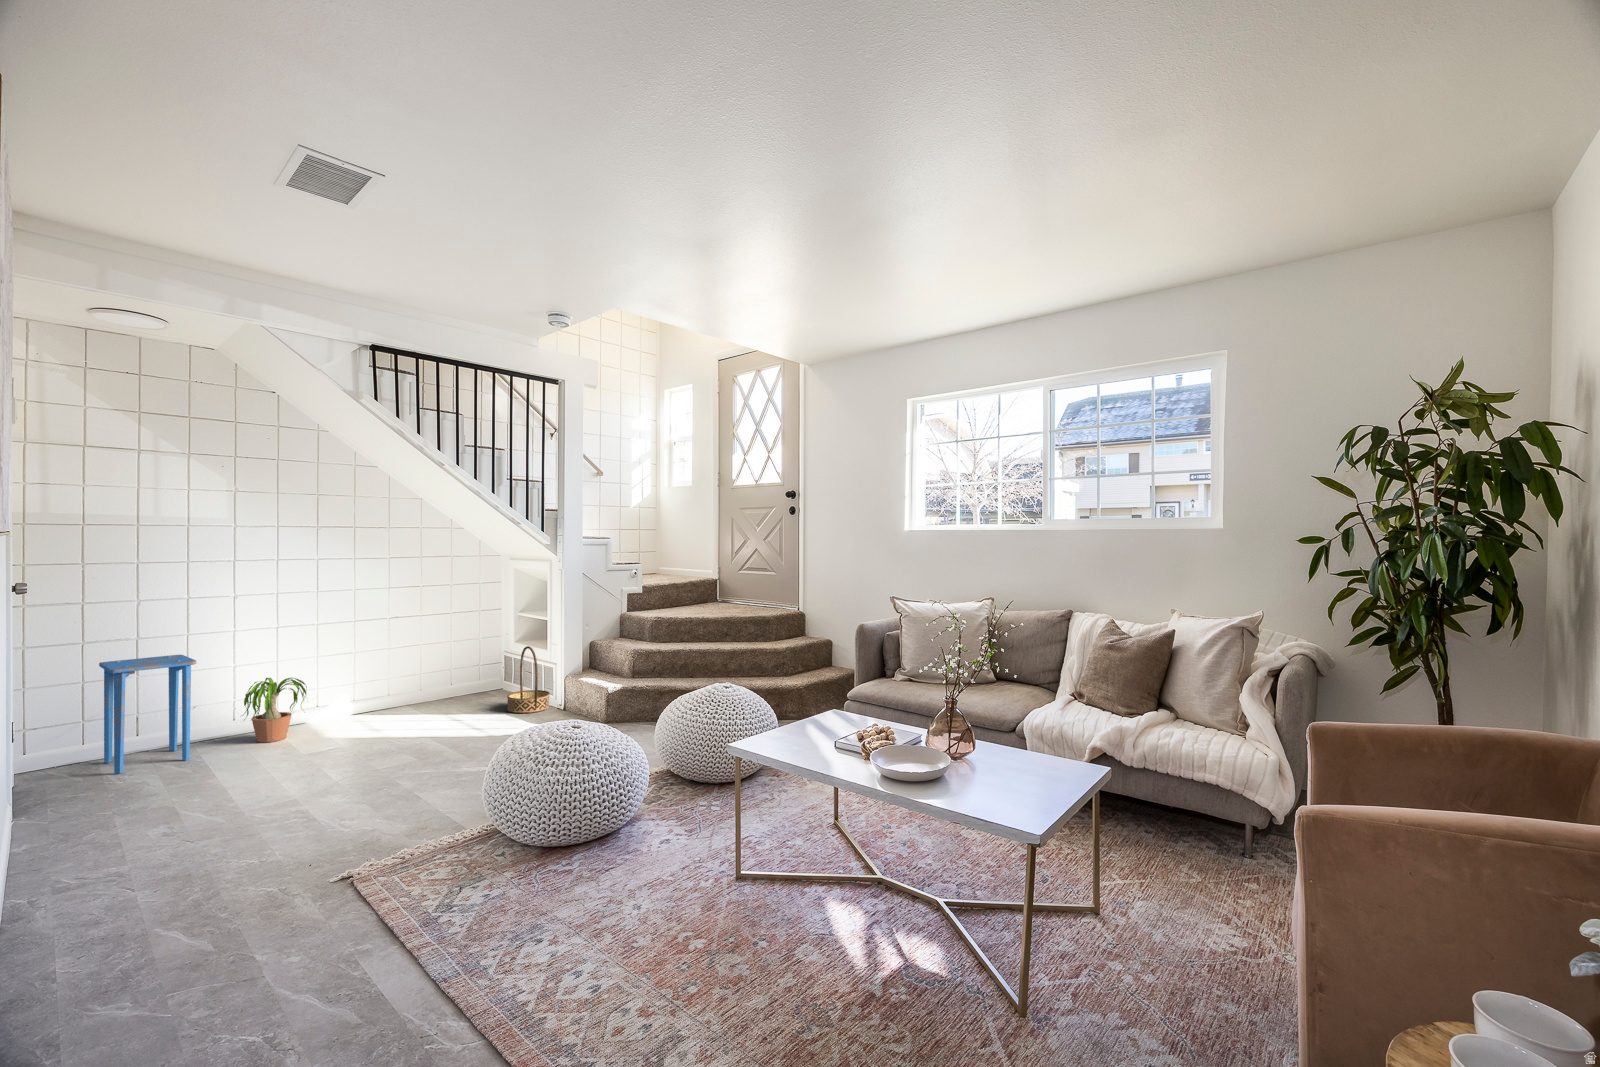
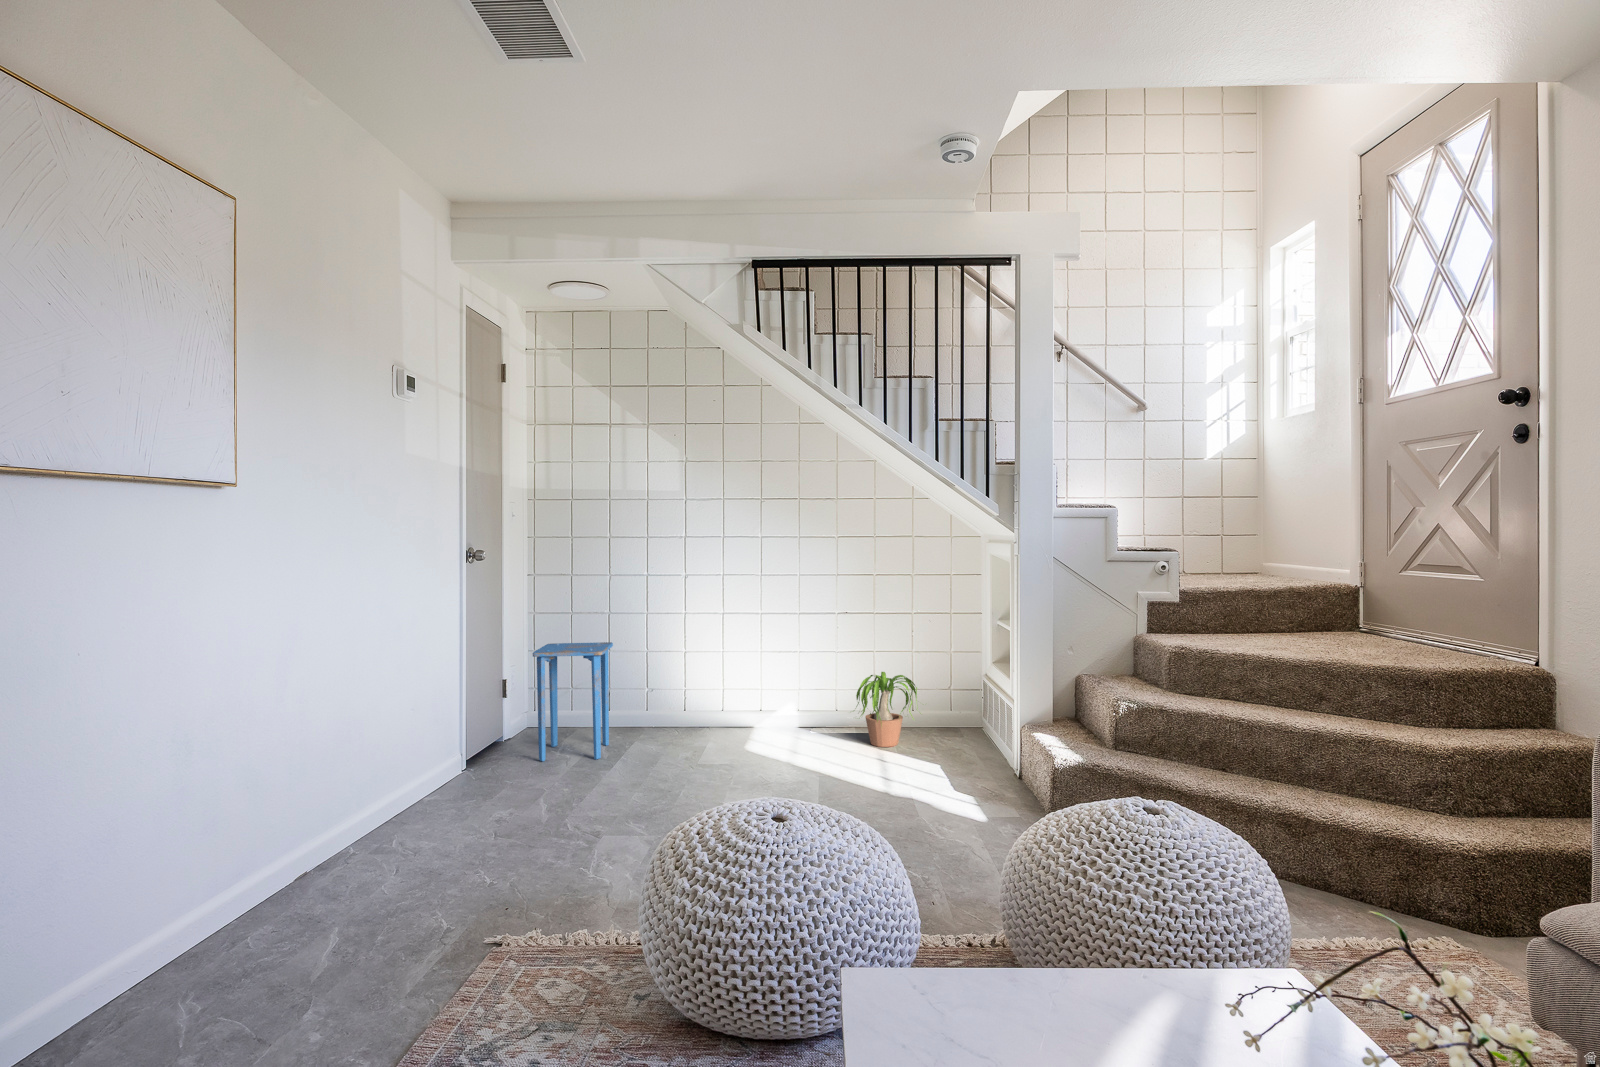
basket: present [507,646,550,713] -> none [941,675,1003,779]
potted plant: present [242,678,307,742] -> present [856,672,917,747]

